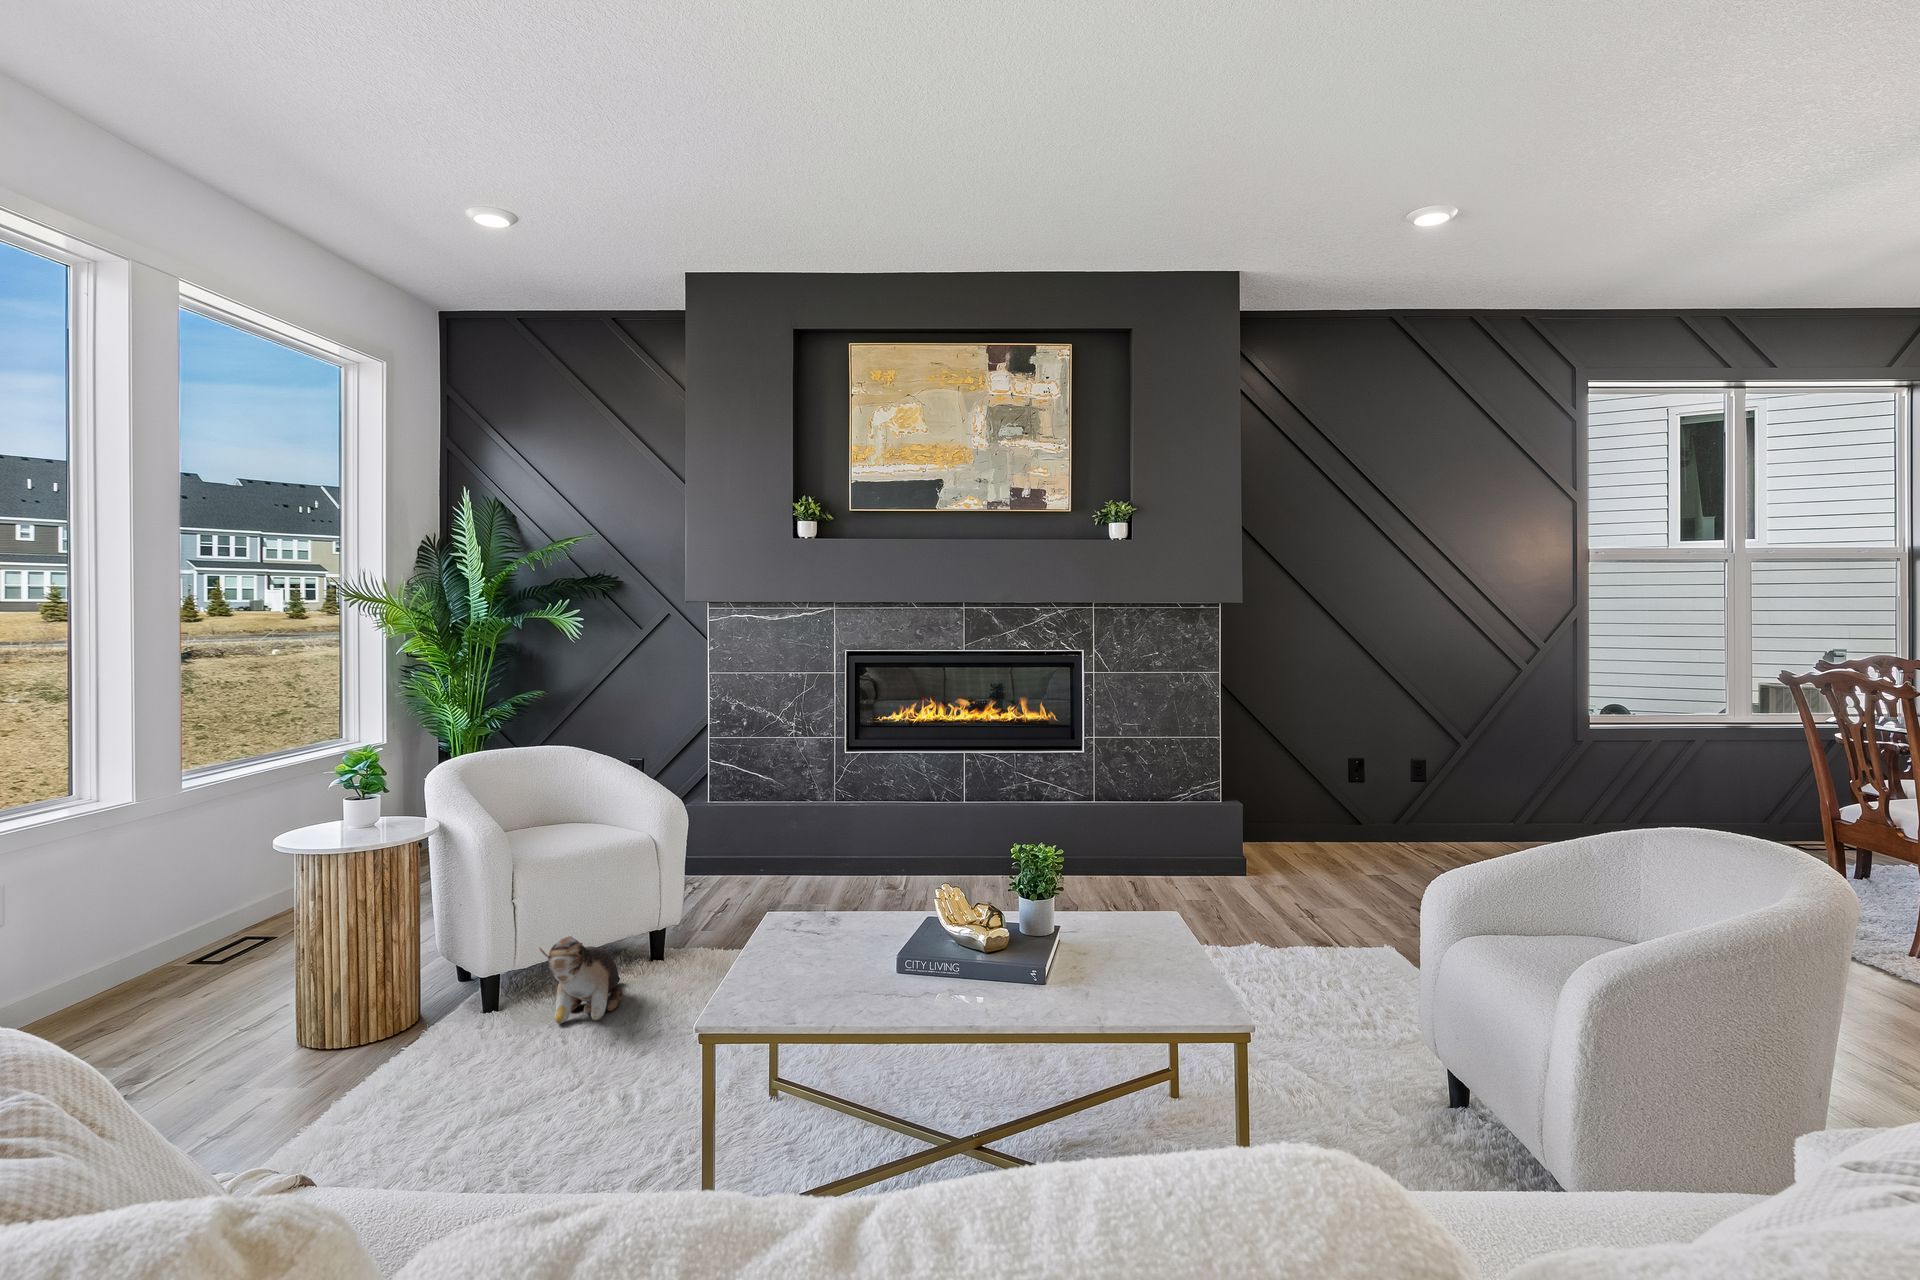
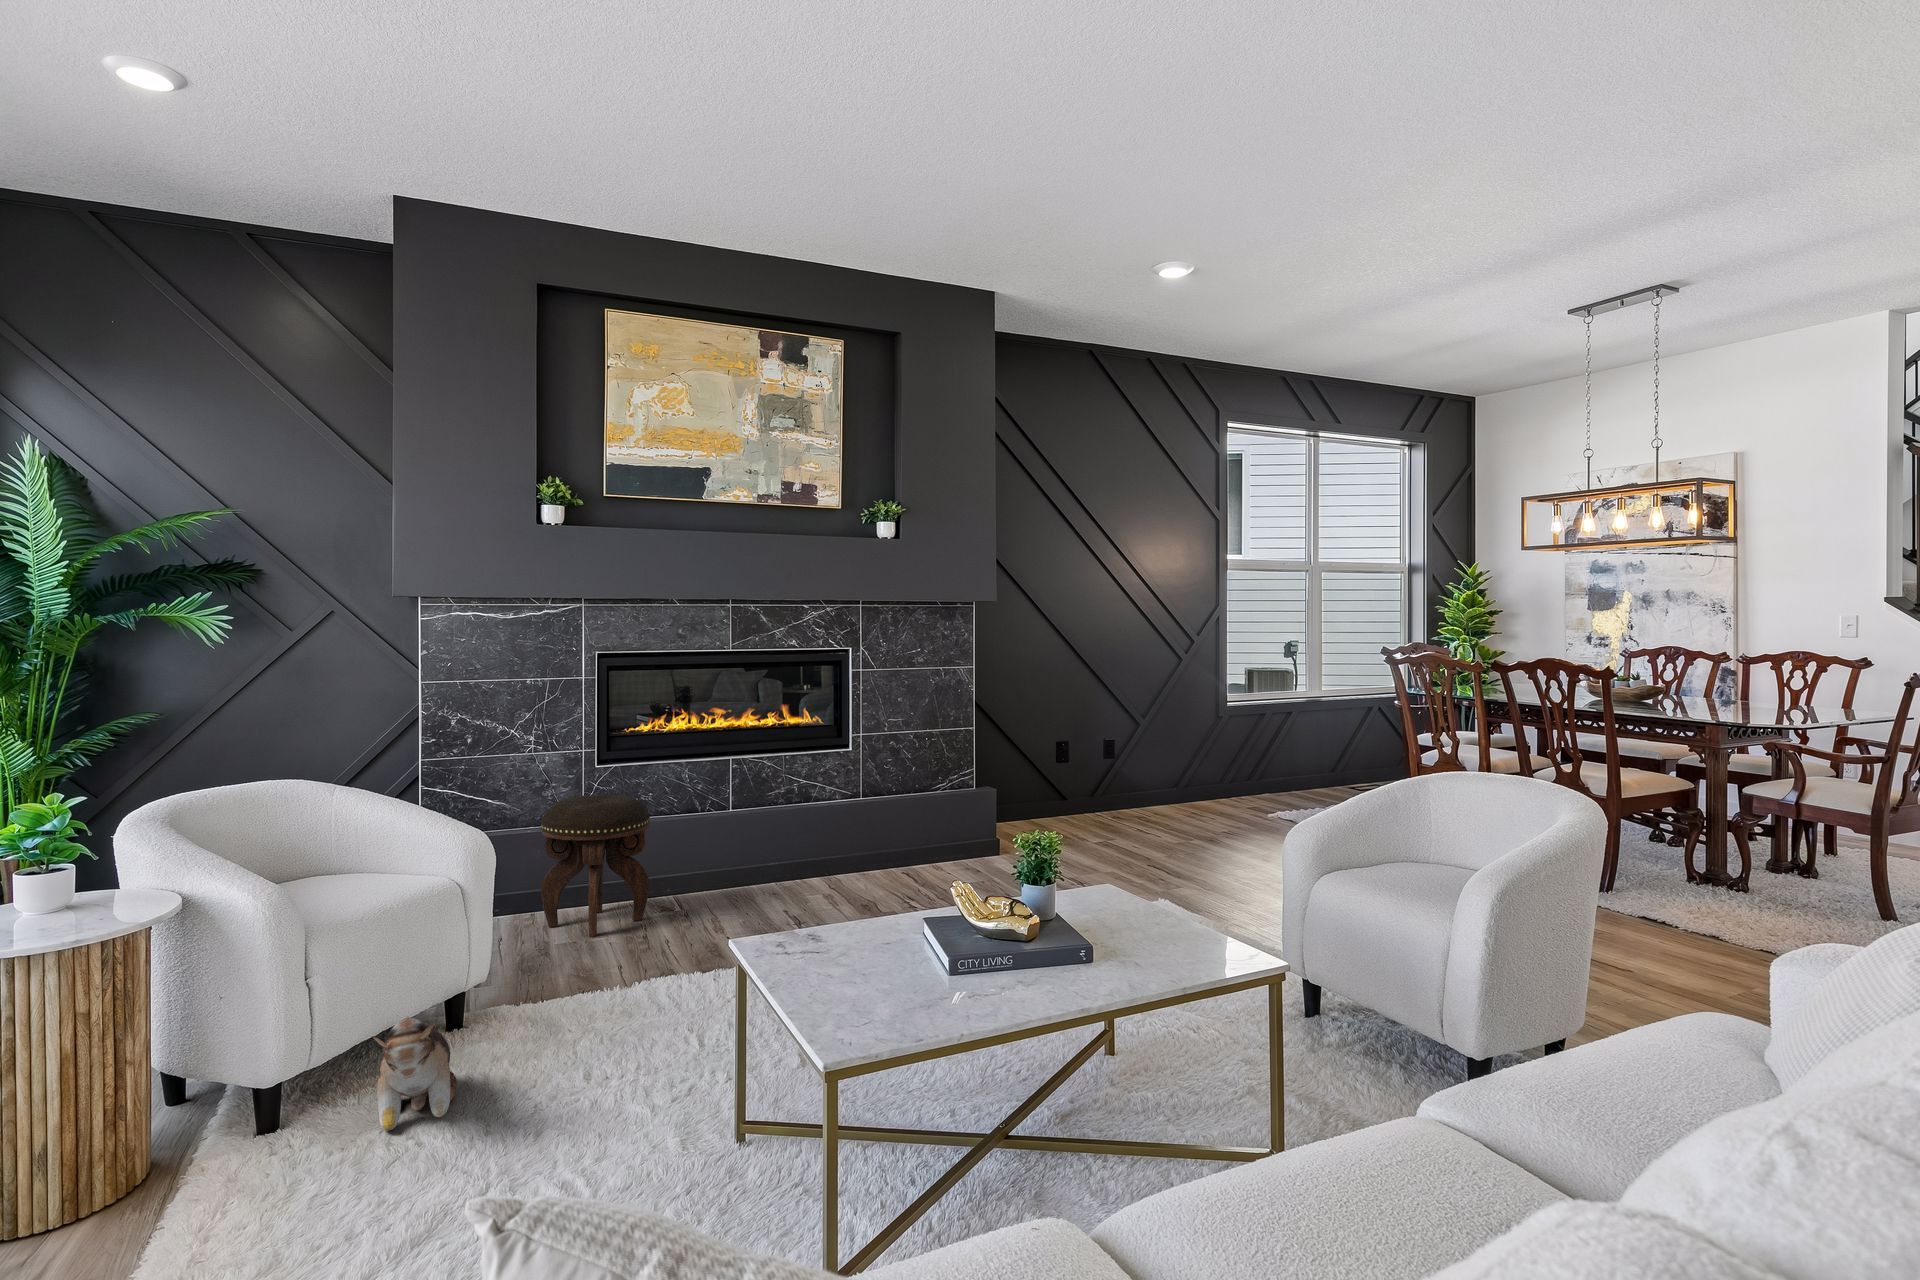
footstool: none [776,778,867,902] -> present [541,795,650,937]

